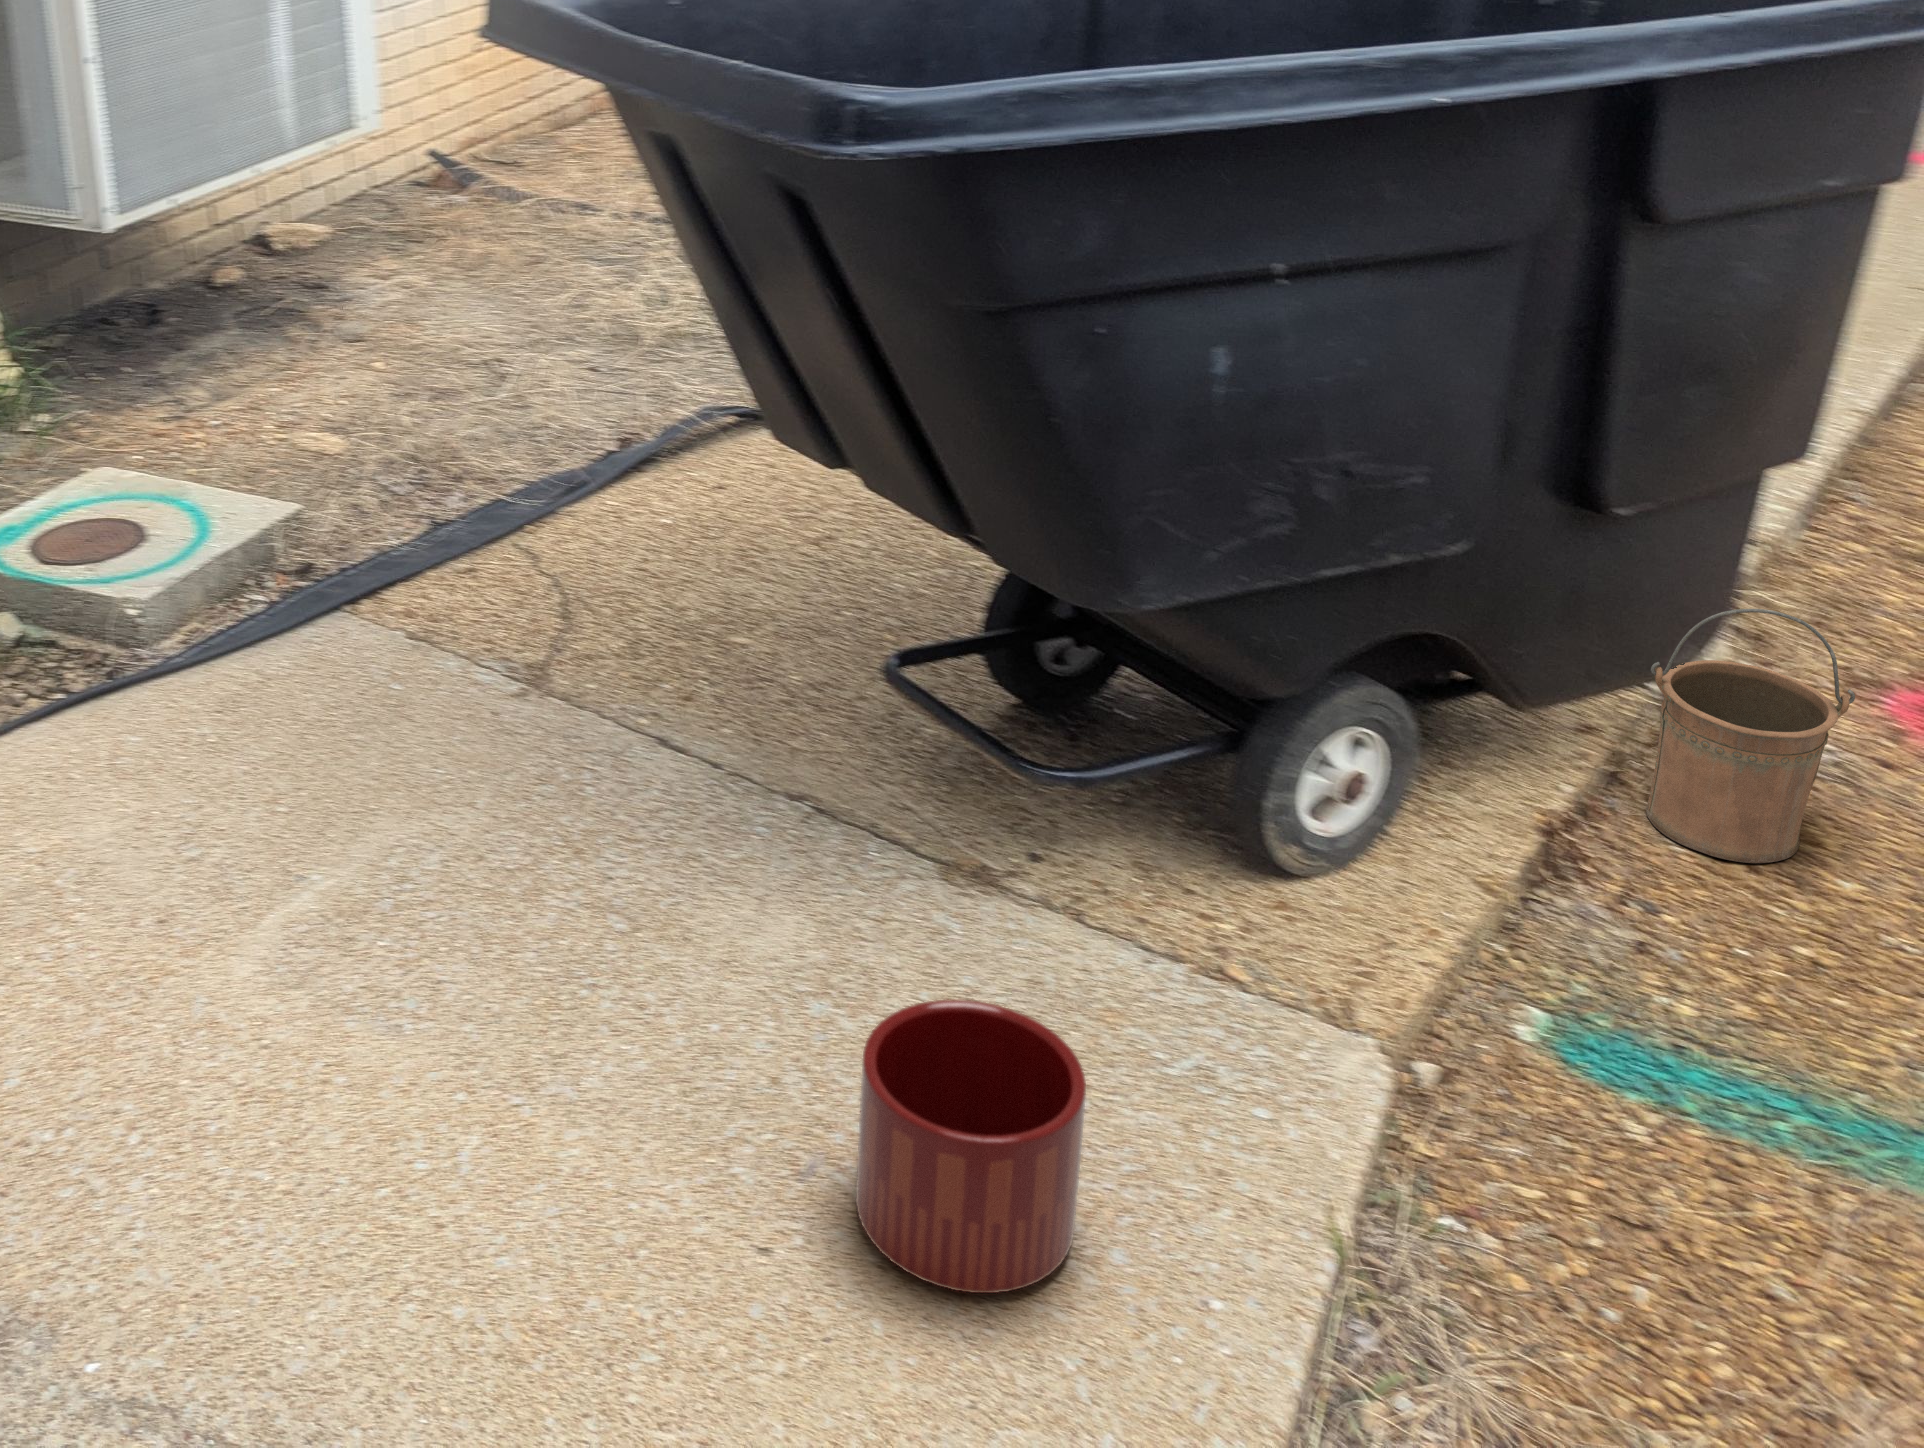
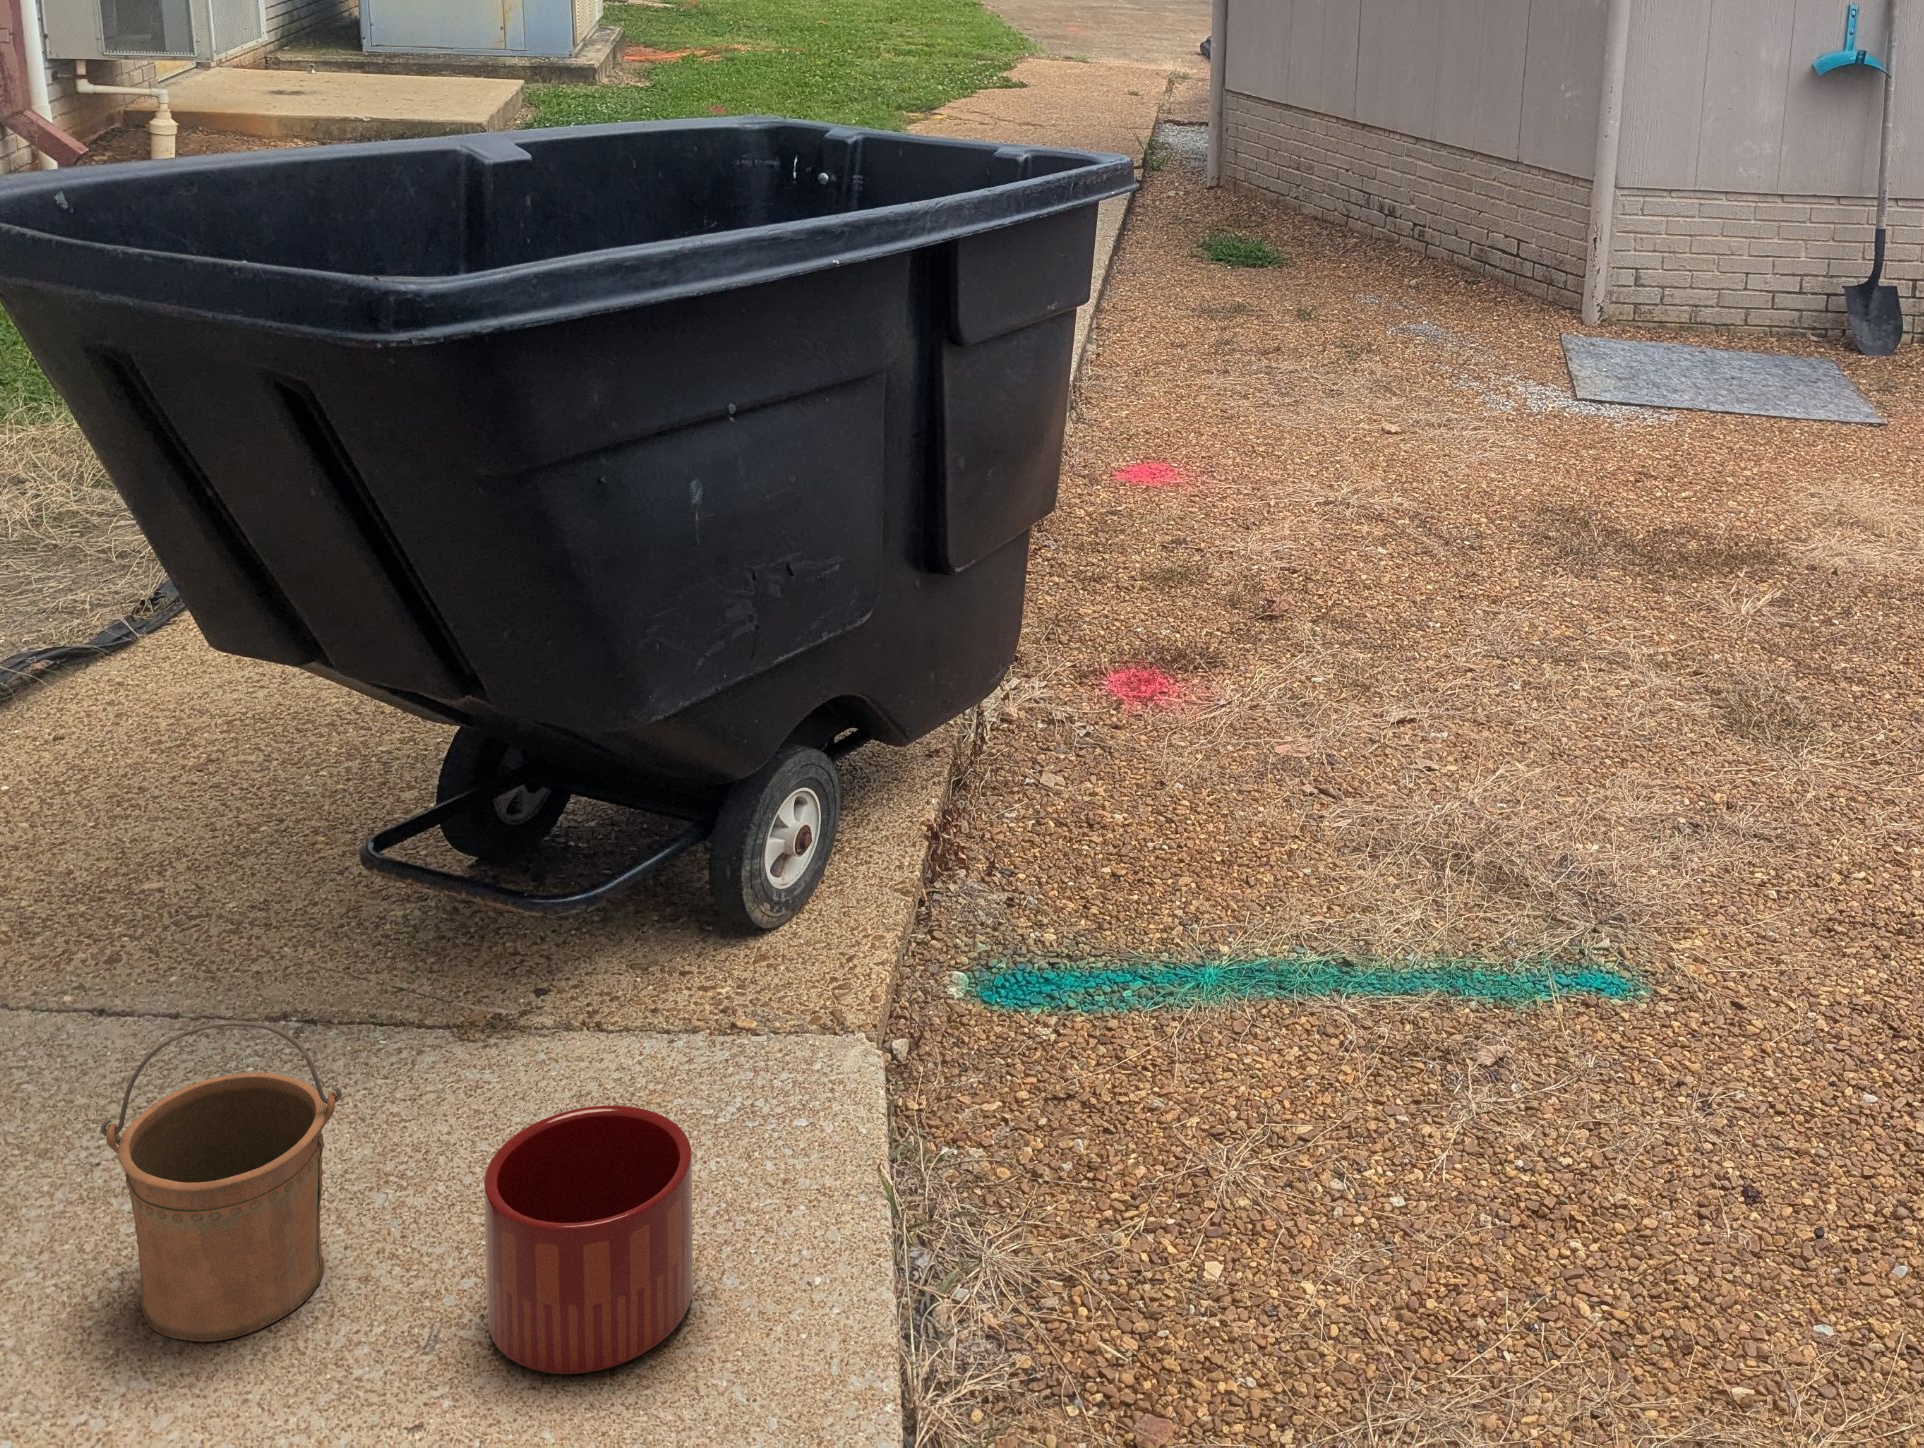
bucket: present [1646,609,1855,863] -> present [101,1021,342,1342]

